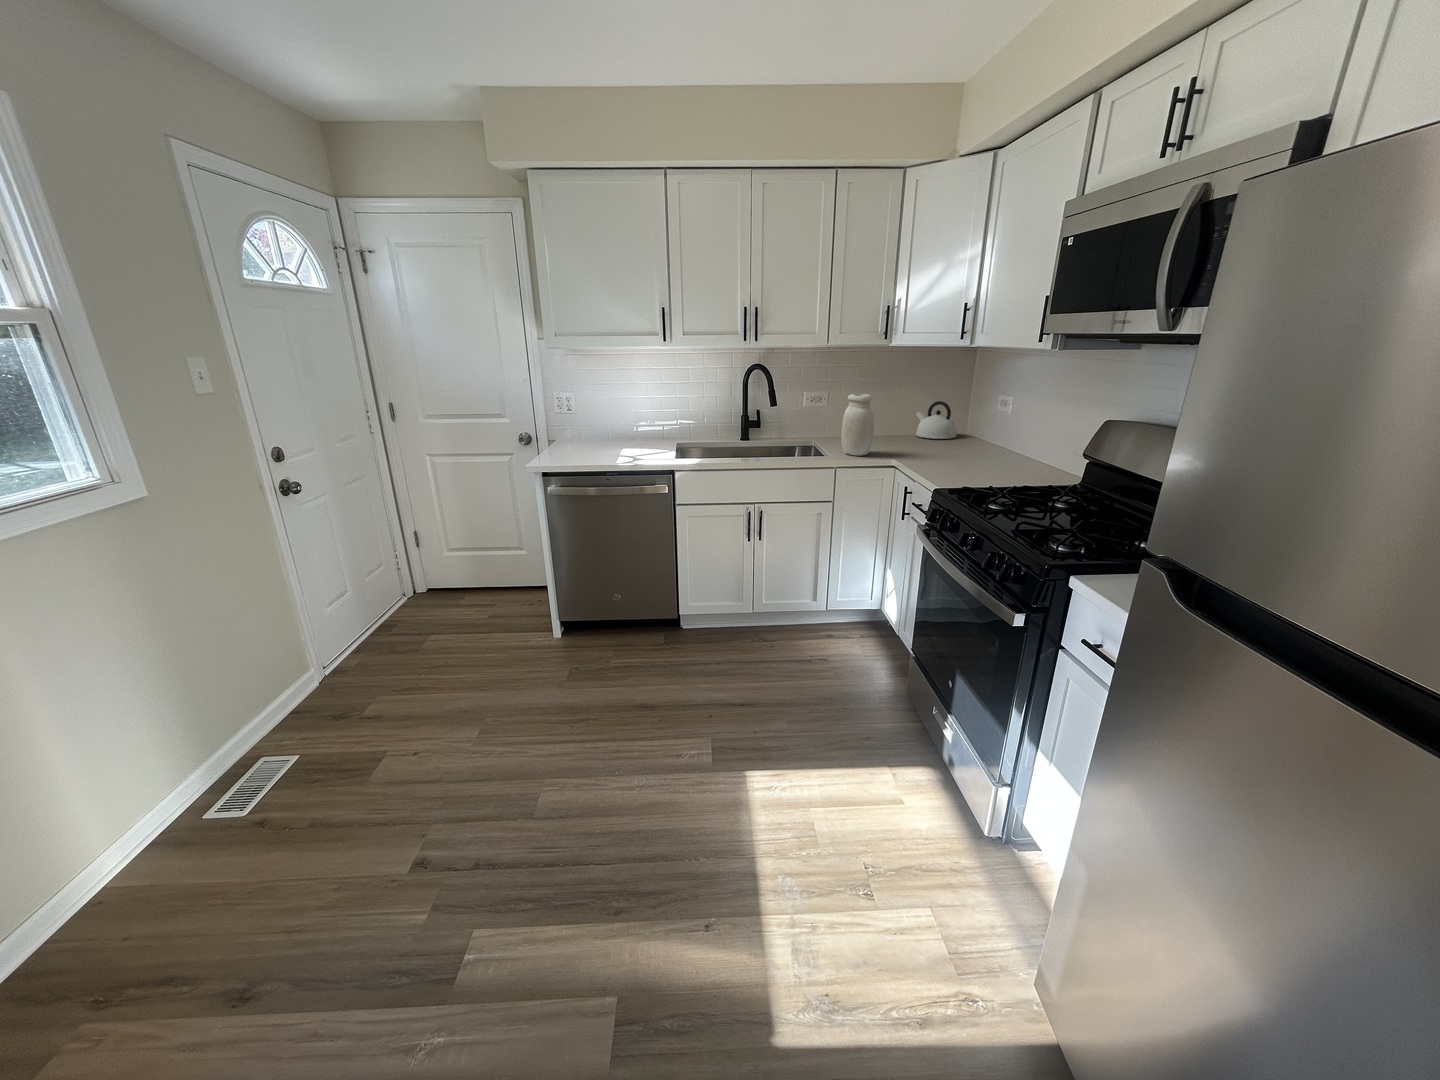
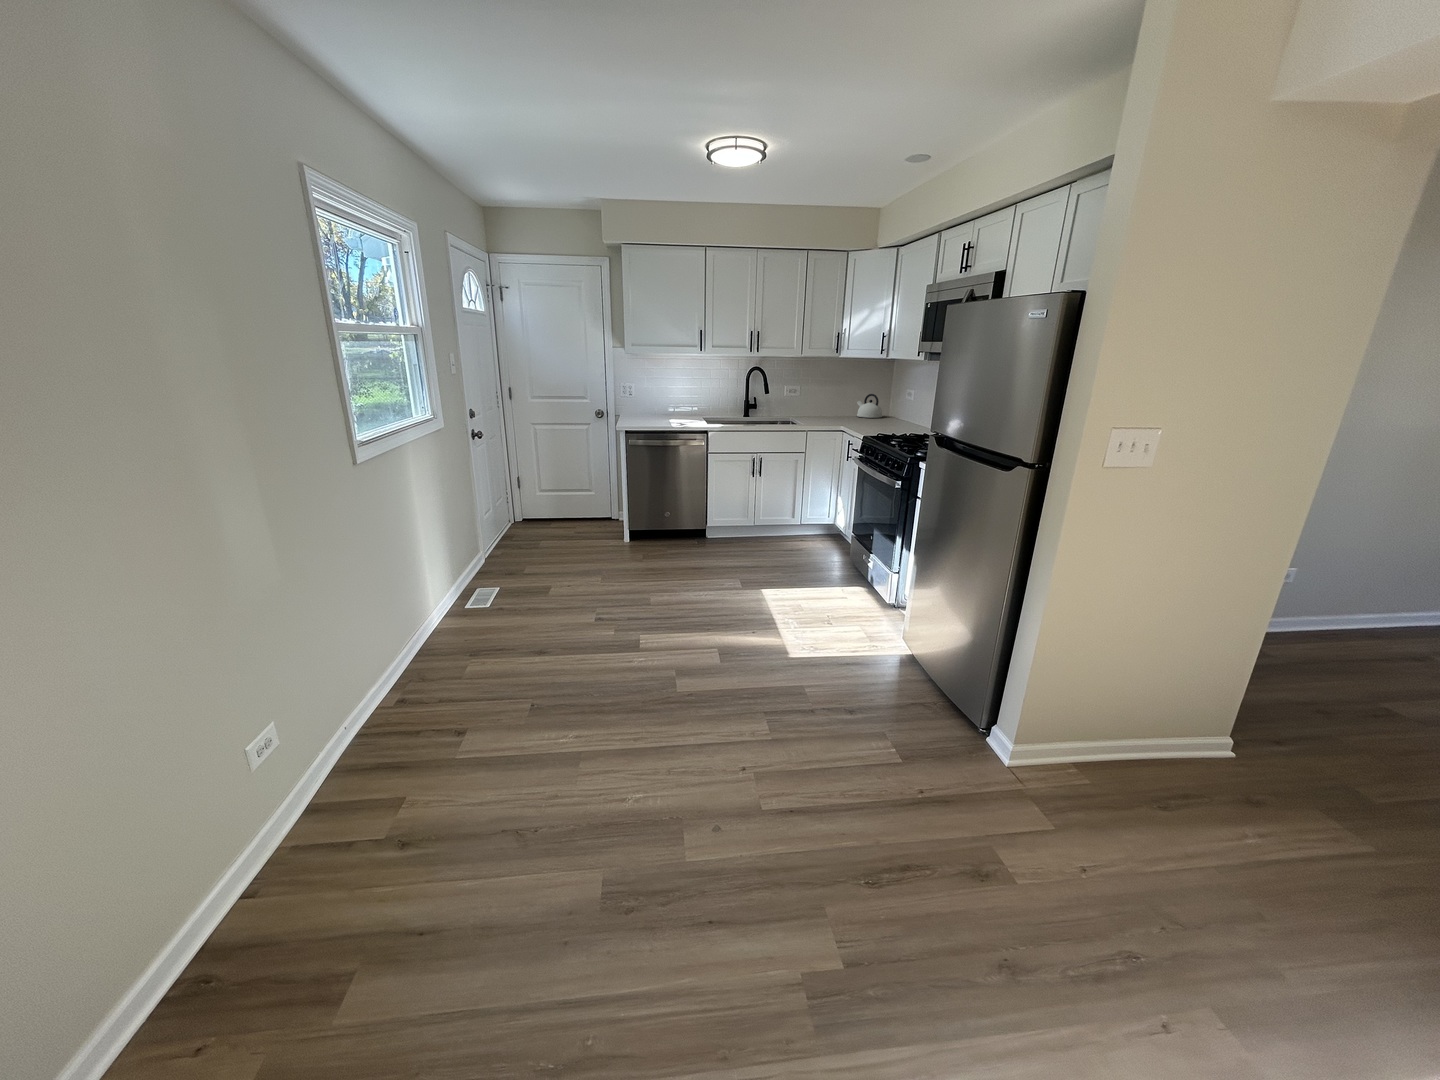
jar: present [841,394,874,456] -> none [810,386,830,424]

